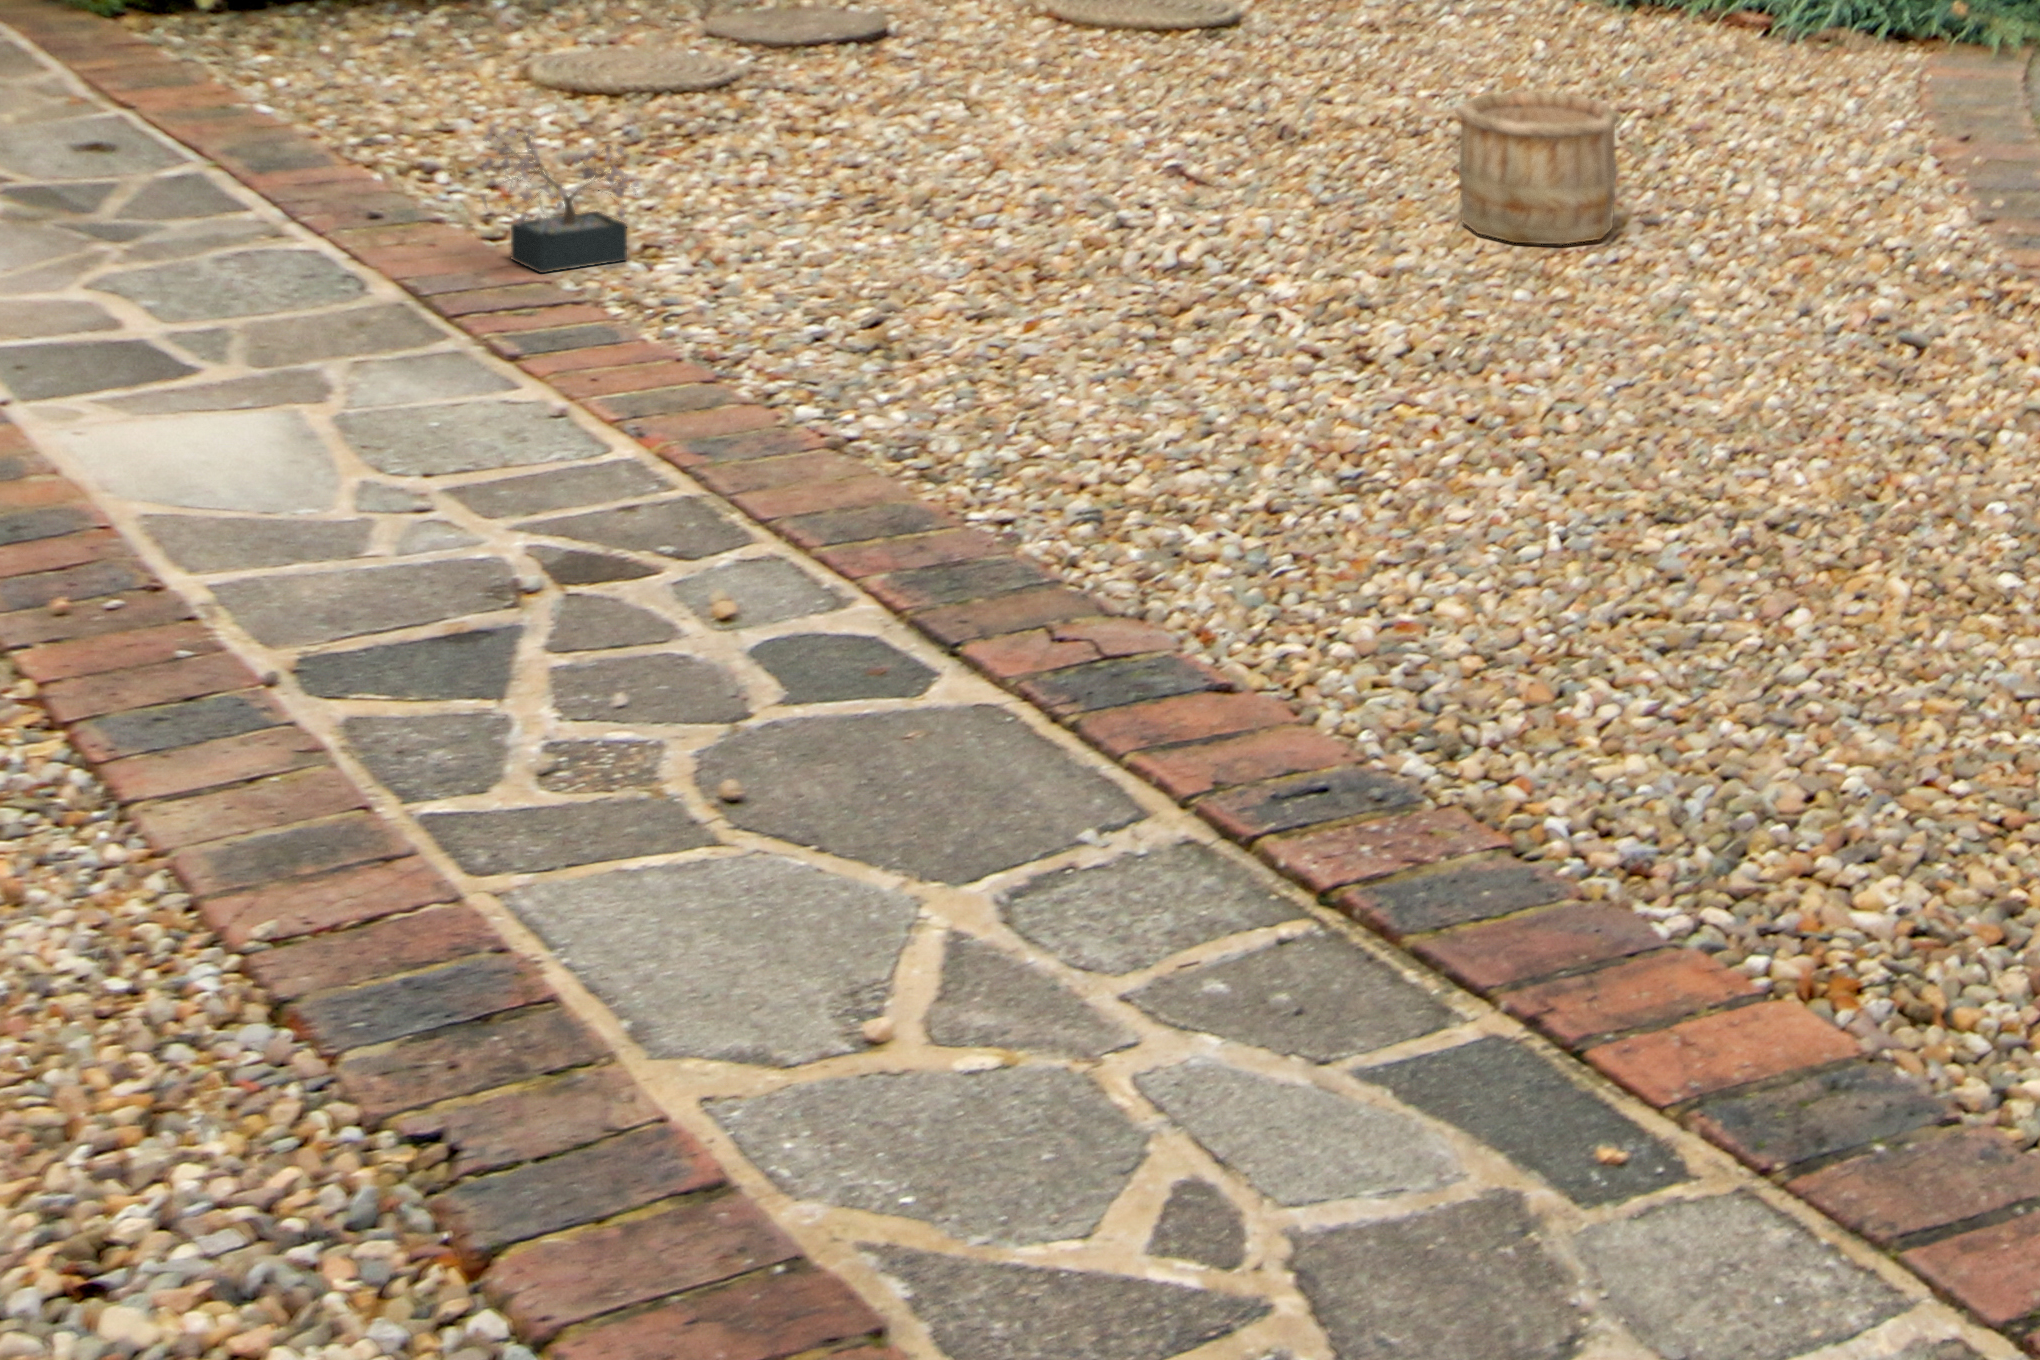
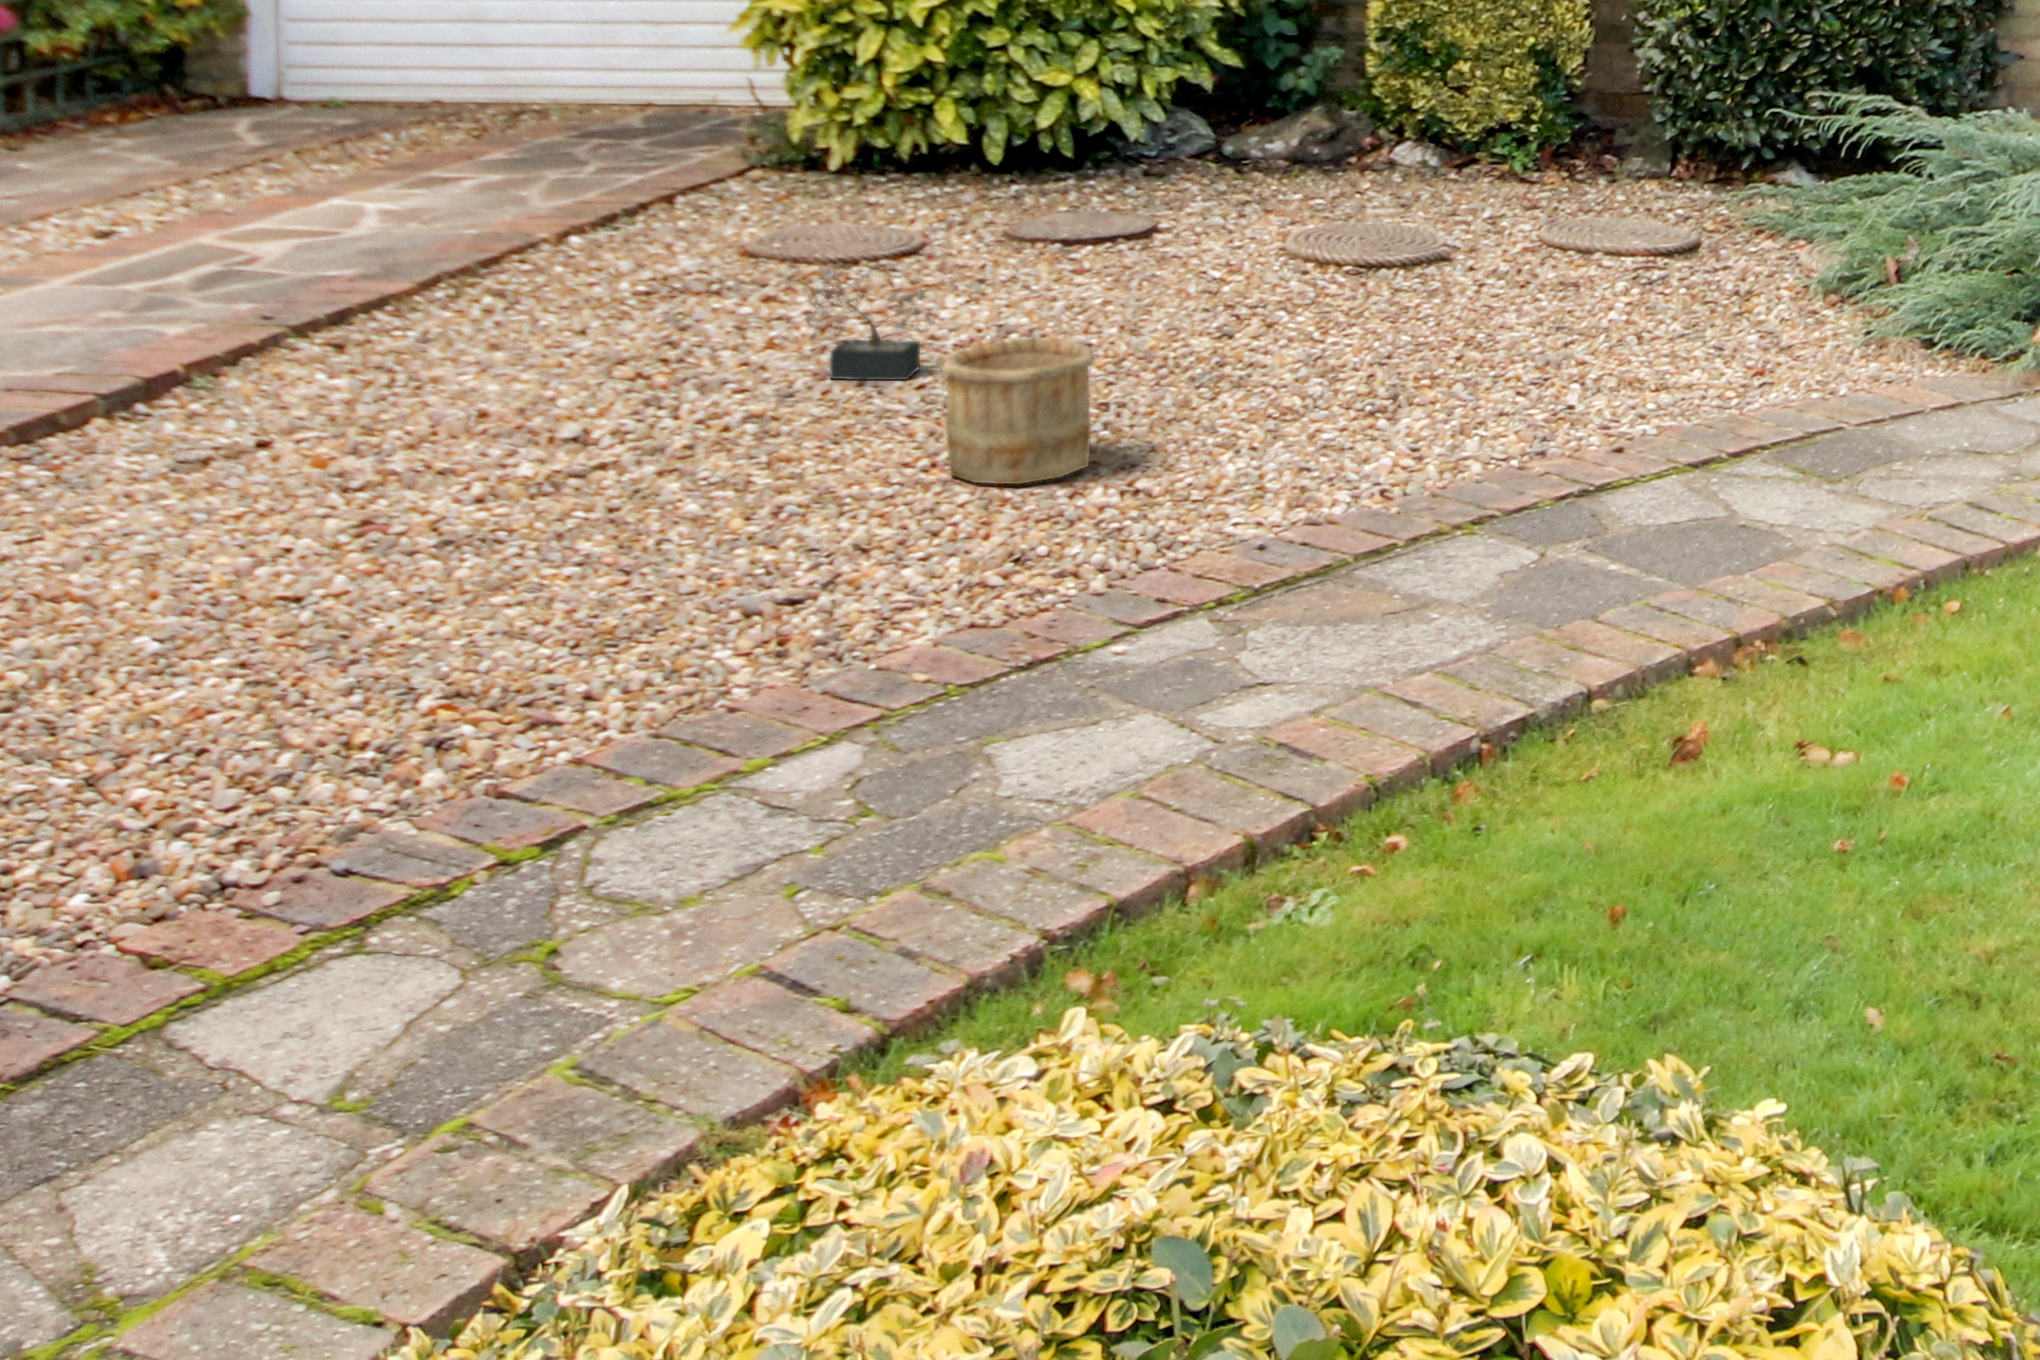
decorative plant: present [480,127,640,273] -> present [806,266,935,380]

